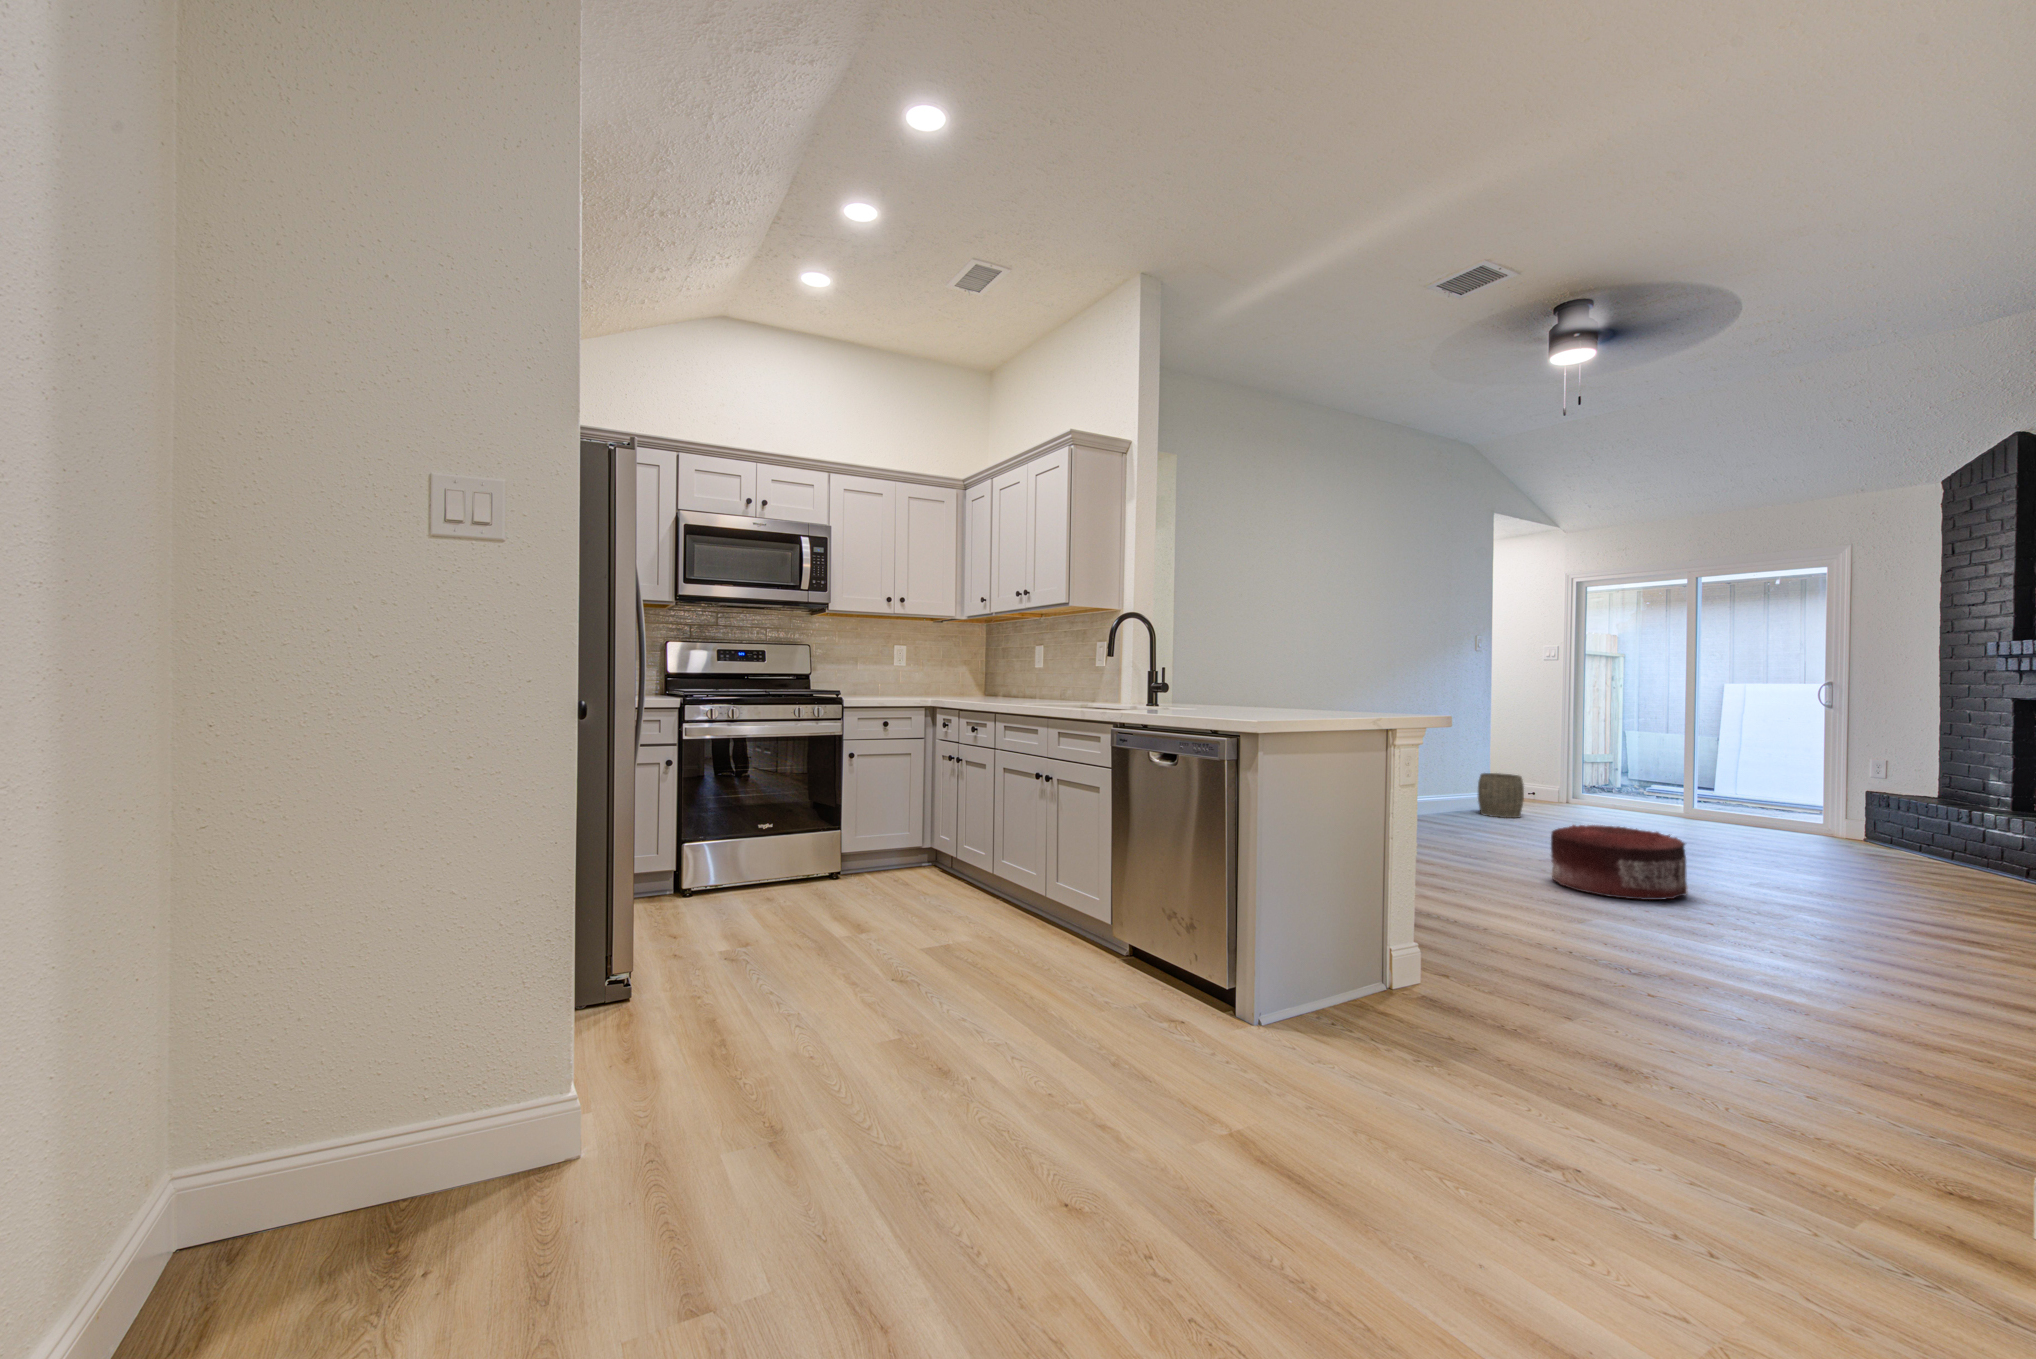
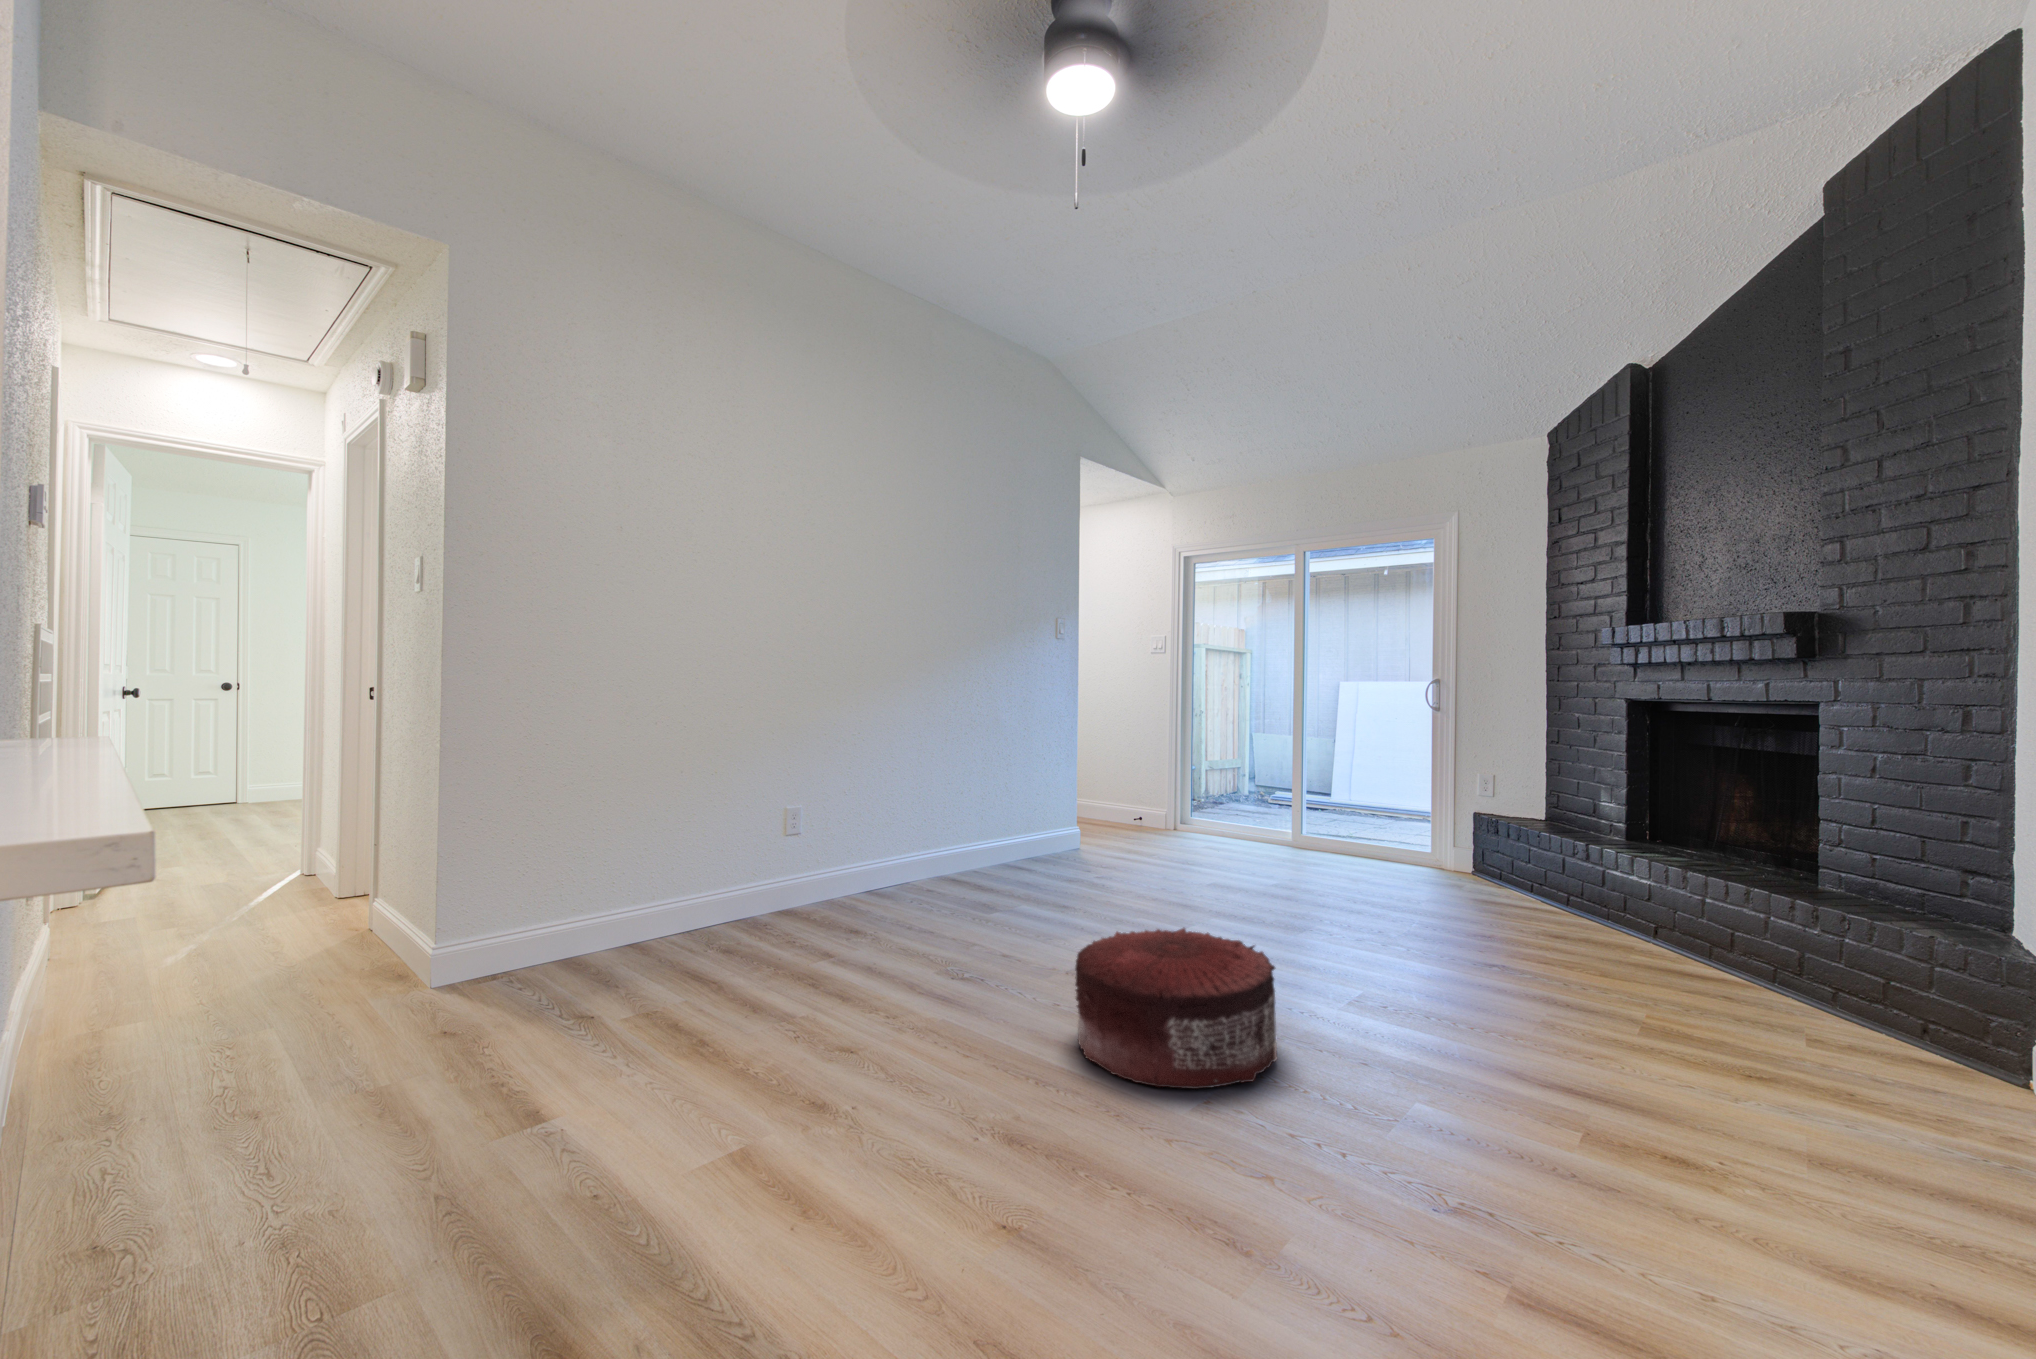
woven basket: present [1478,773,1524,818] -> none [1050,808,1106,872]

